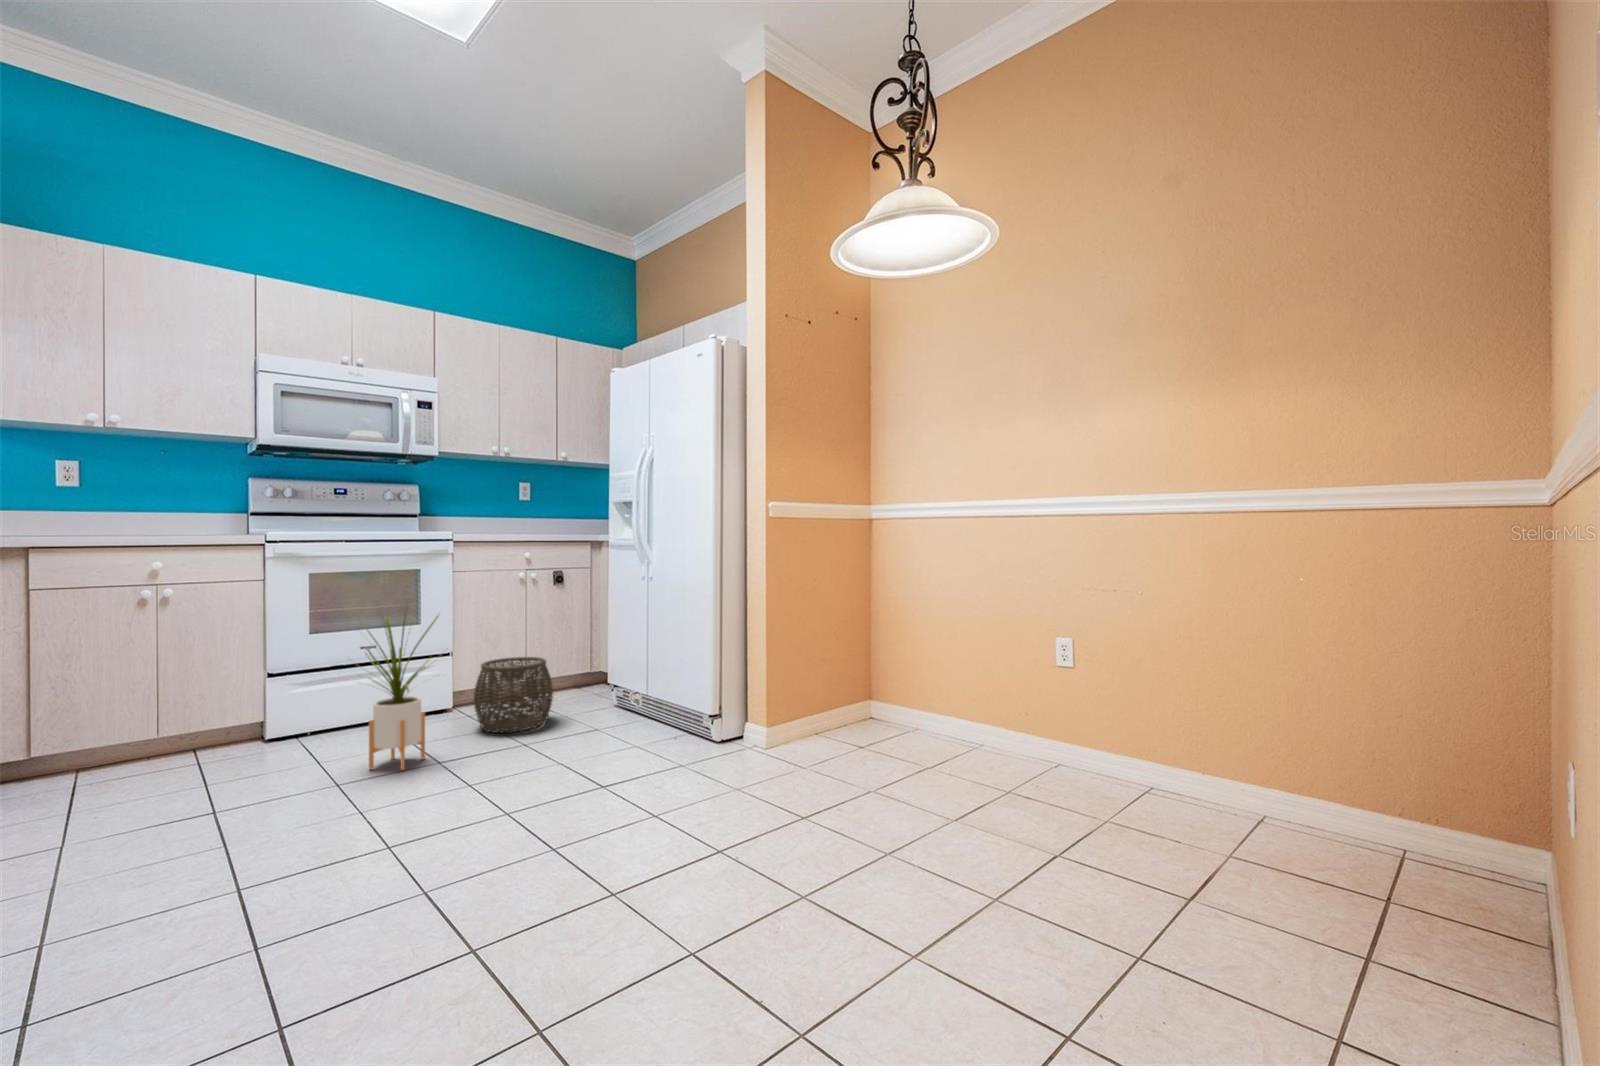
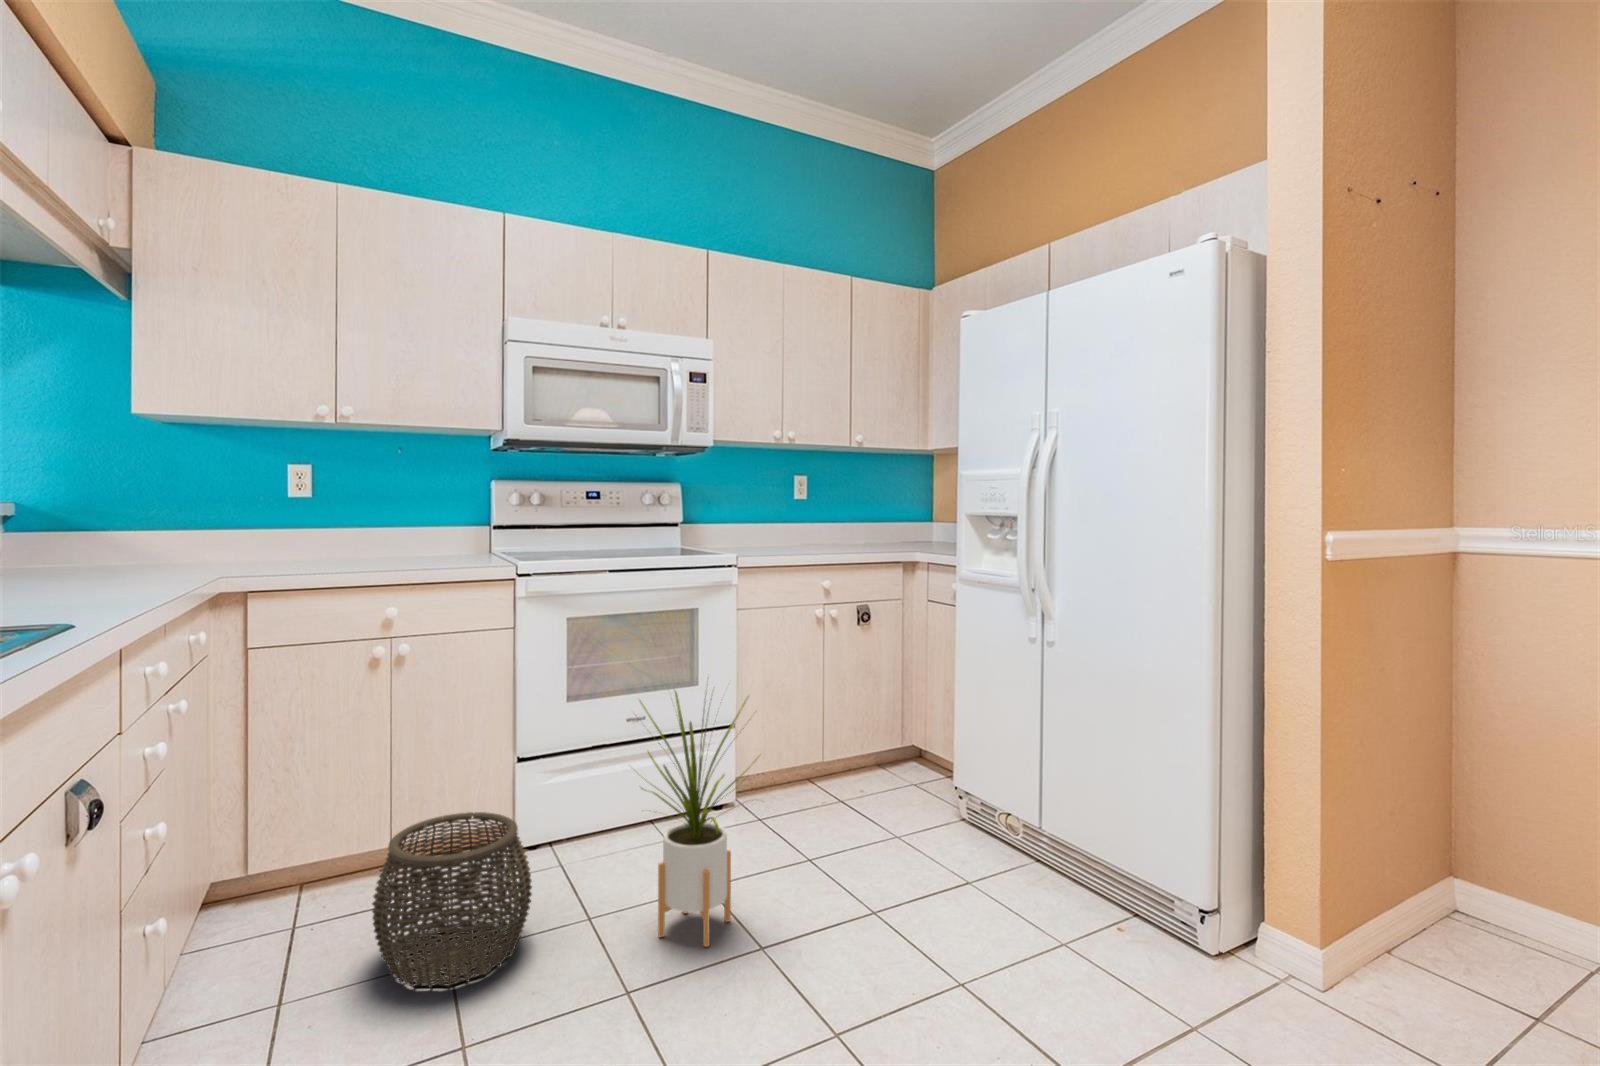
woven basket: present [473,657,553,733] -> present [372,812,532,988]

